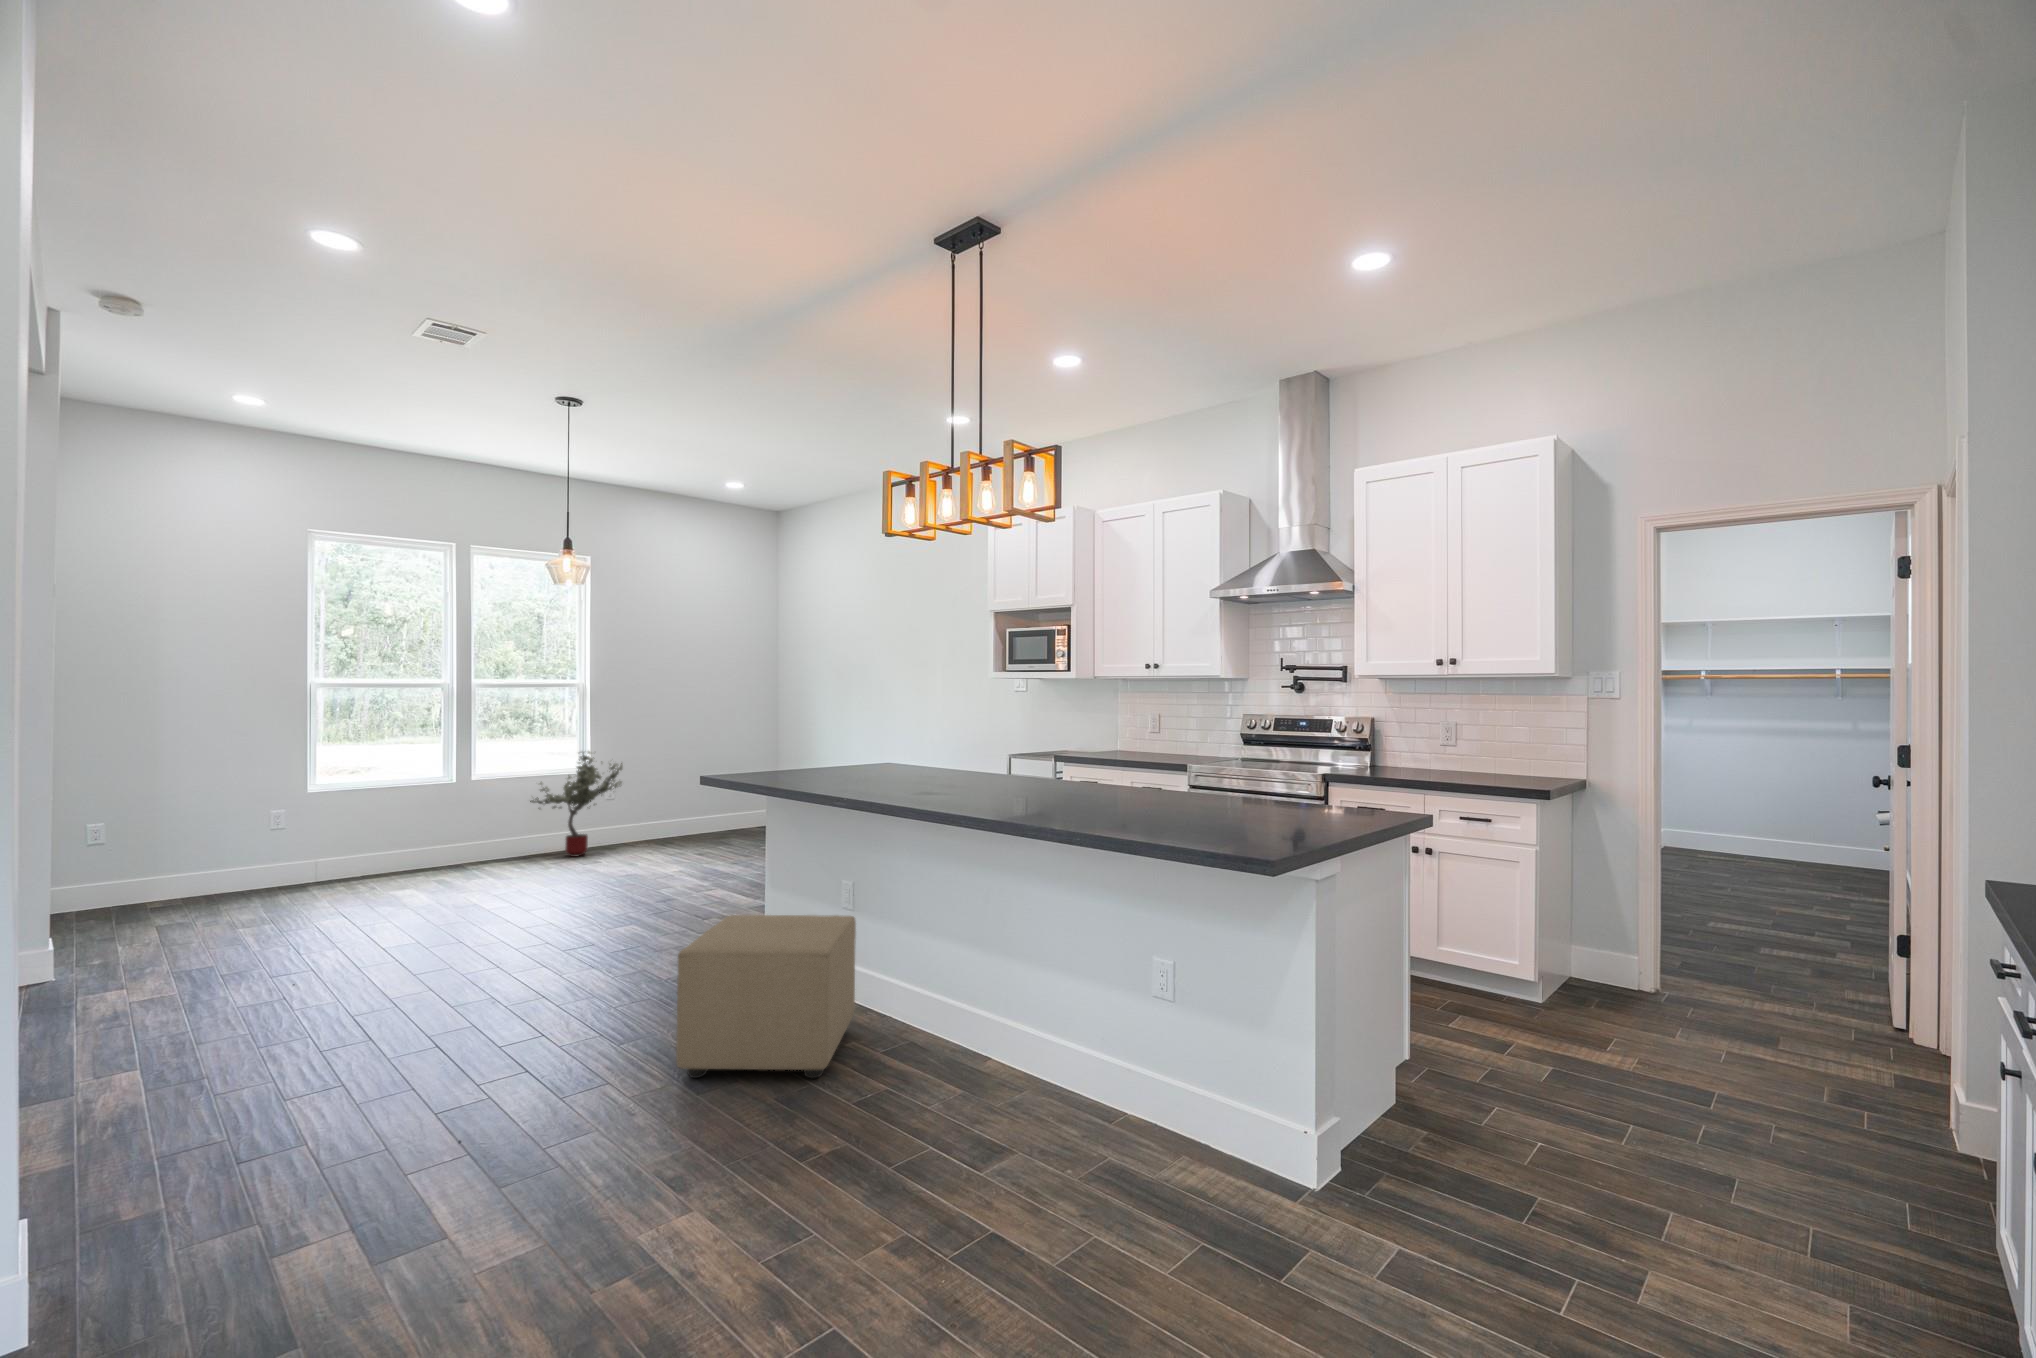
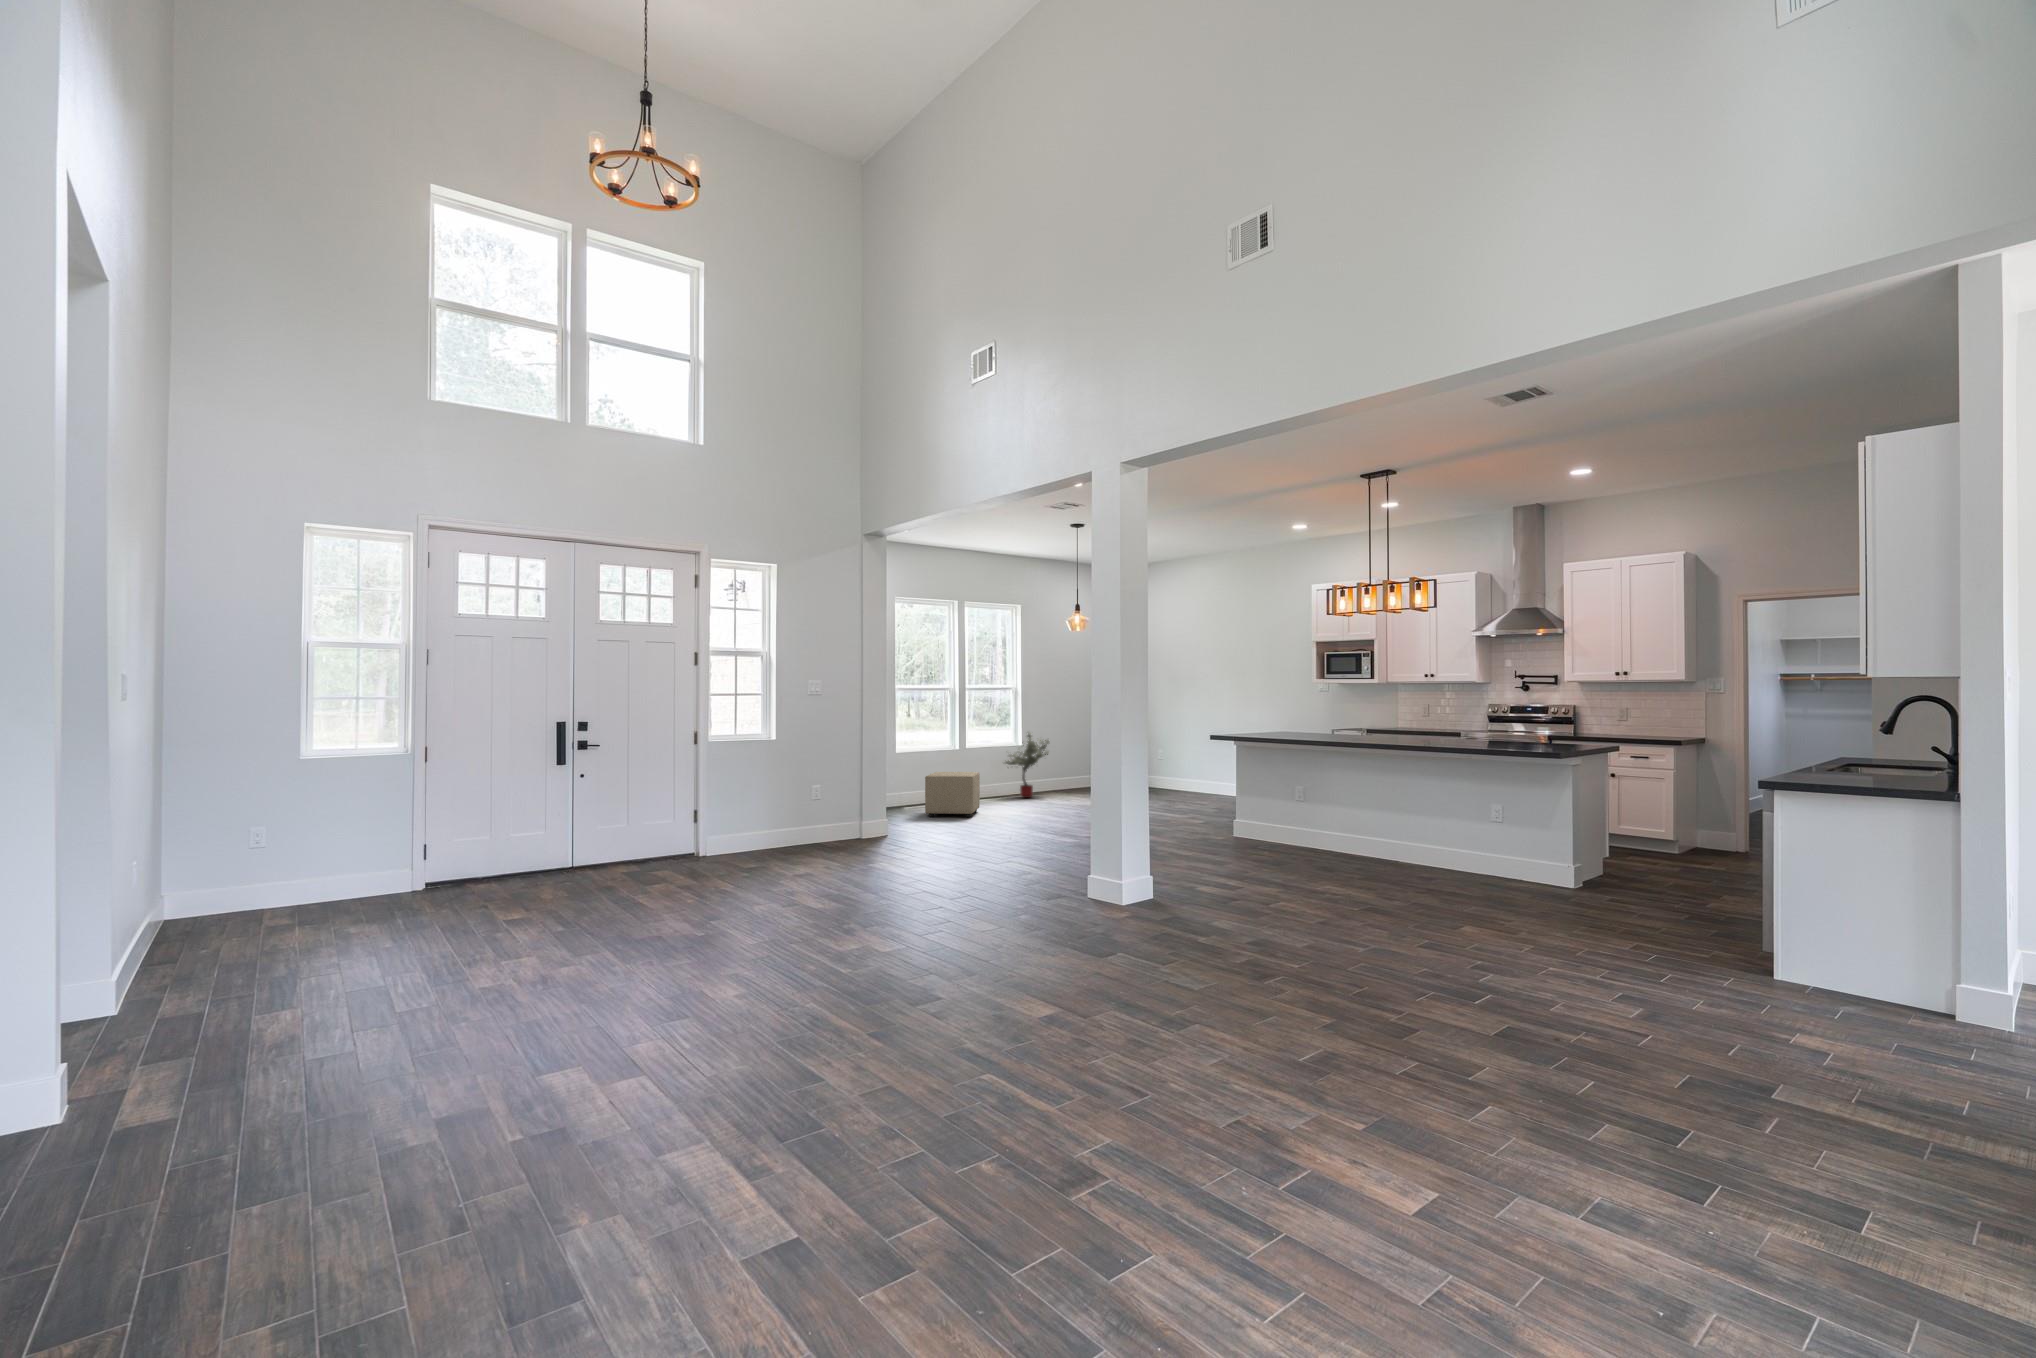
ottoman: present [676,915,856,1078] -> present [925,772,980,817]

